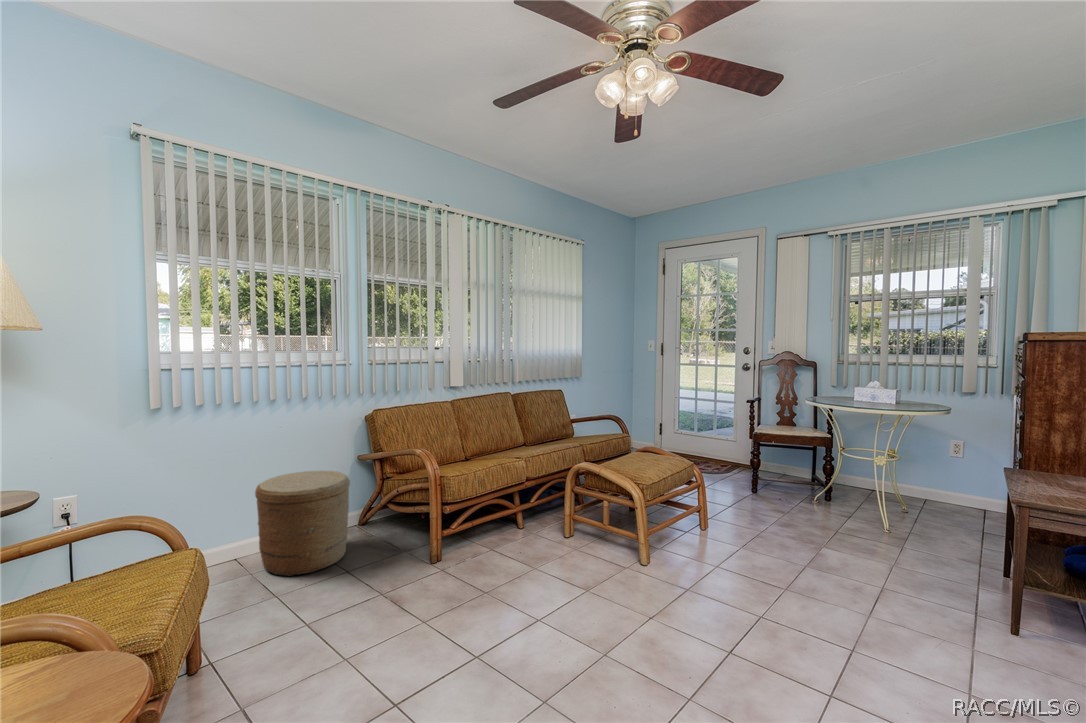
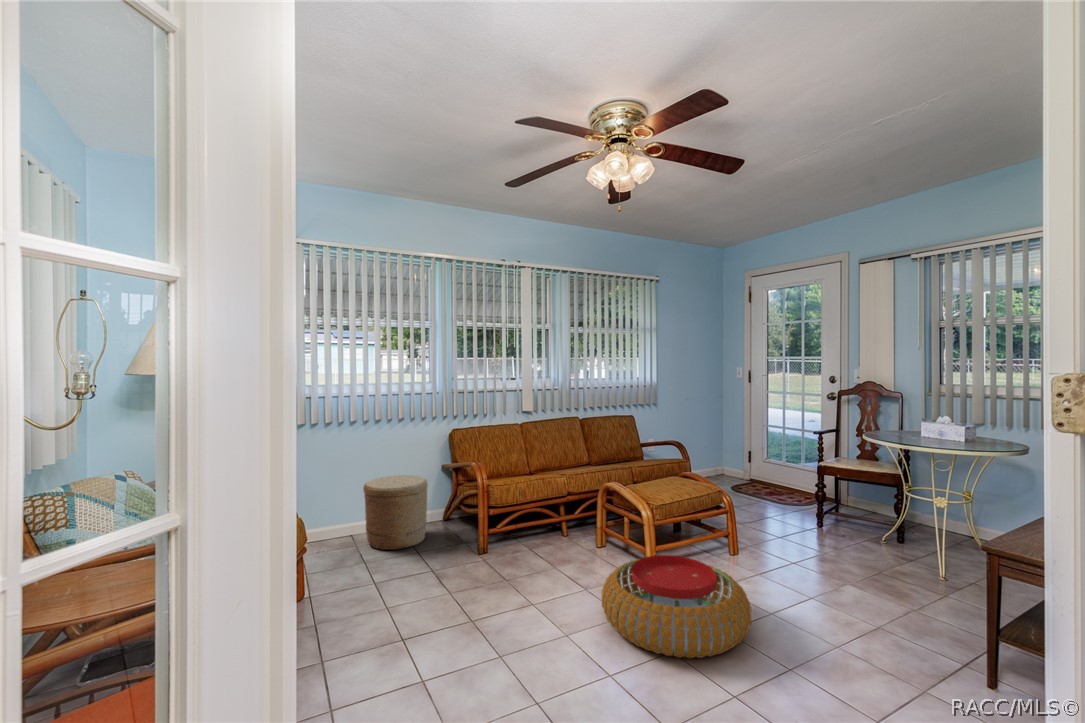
pouf: none [629,541,812,669] -> present [602,555,751,658]

